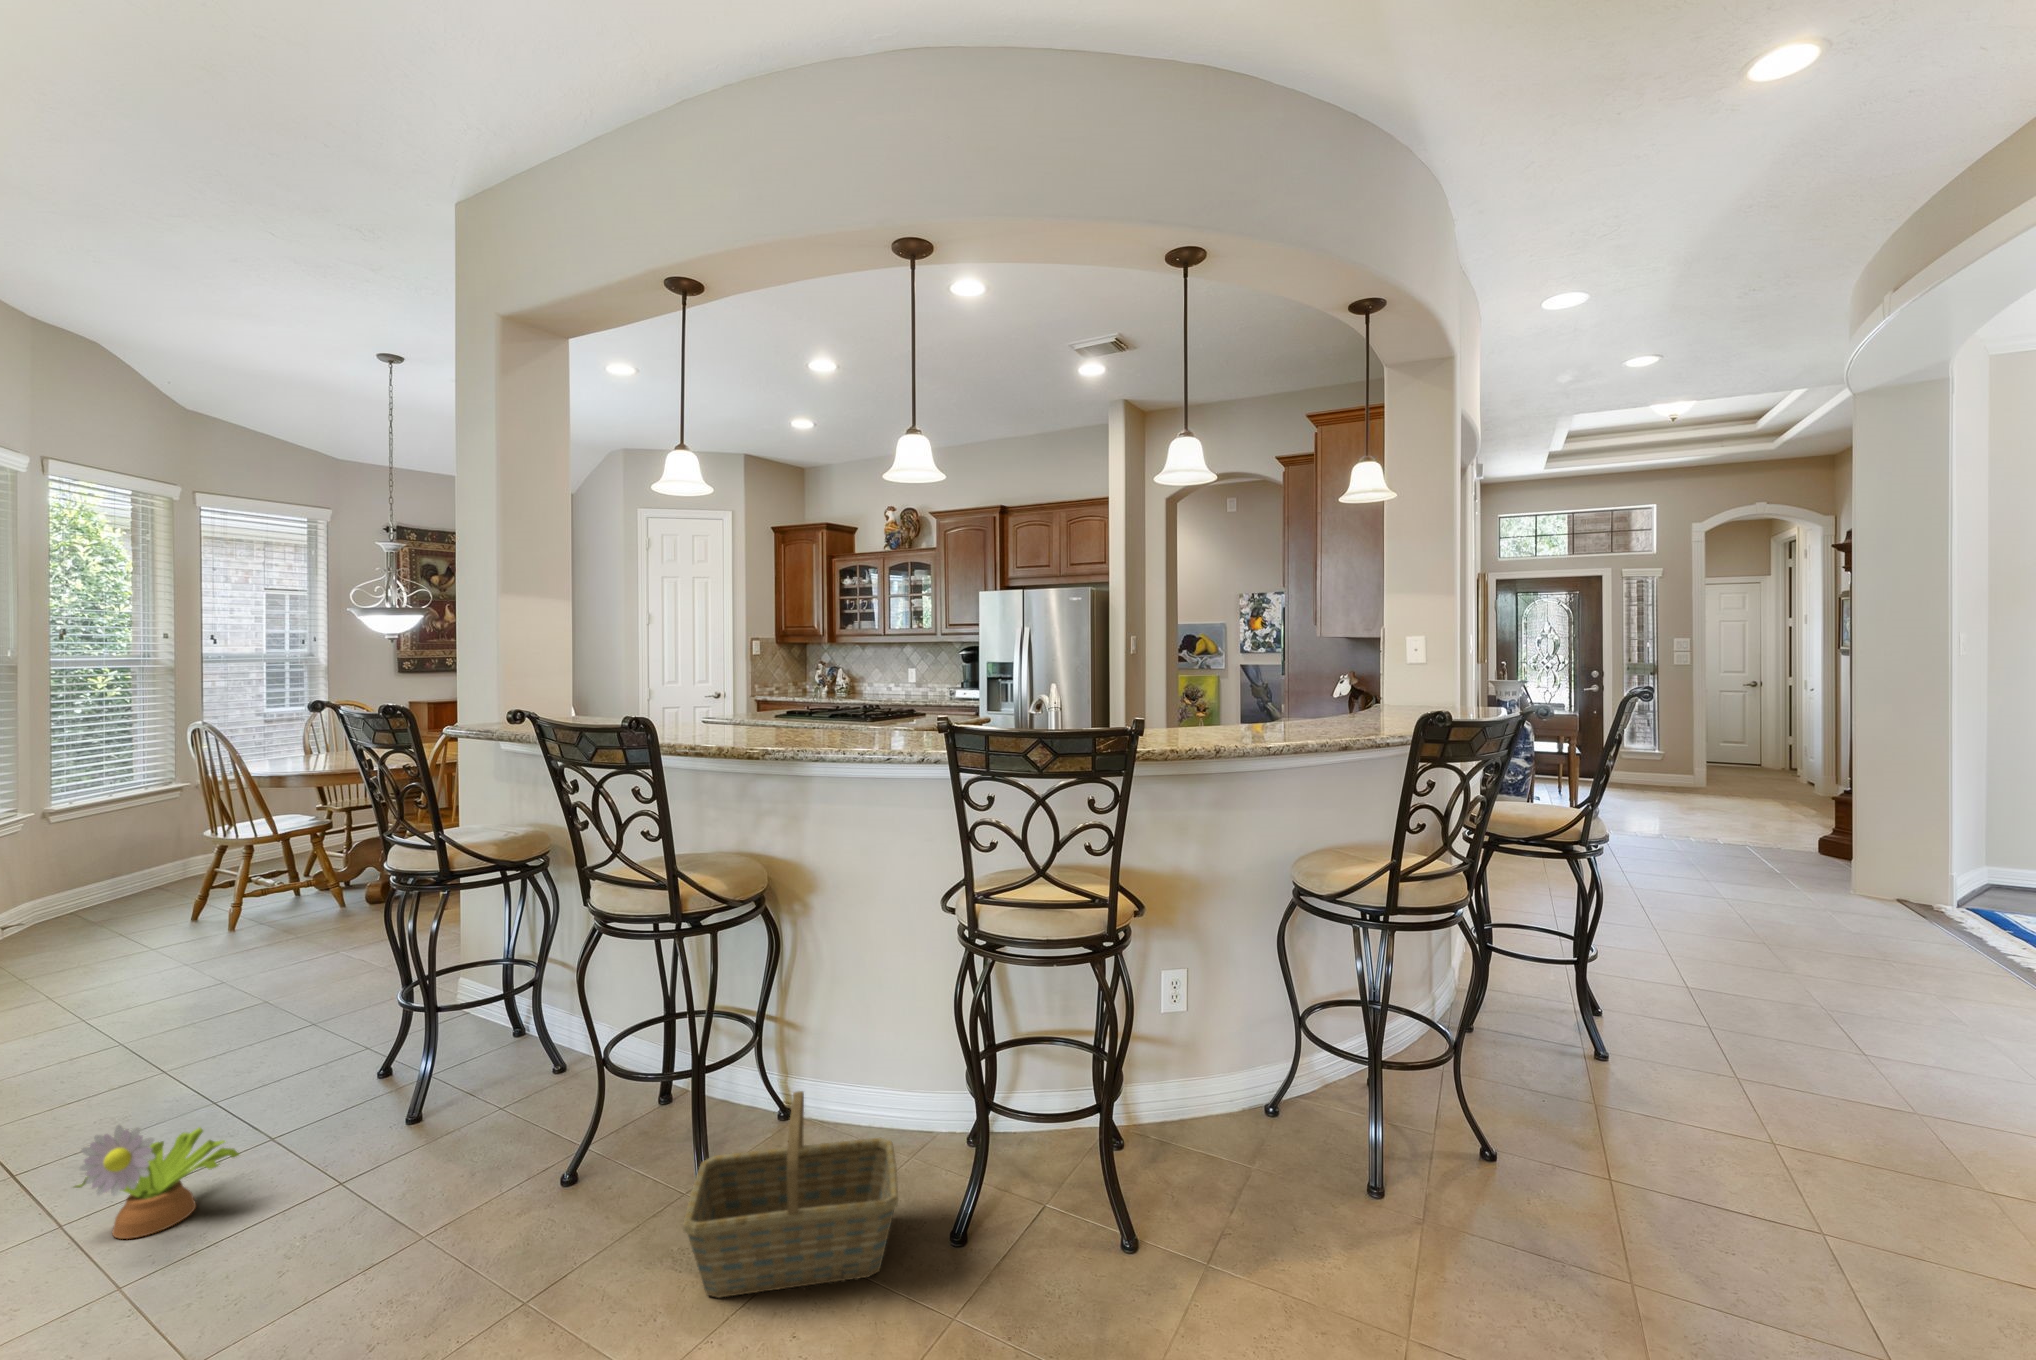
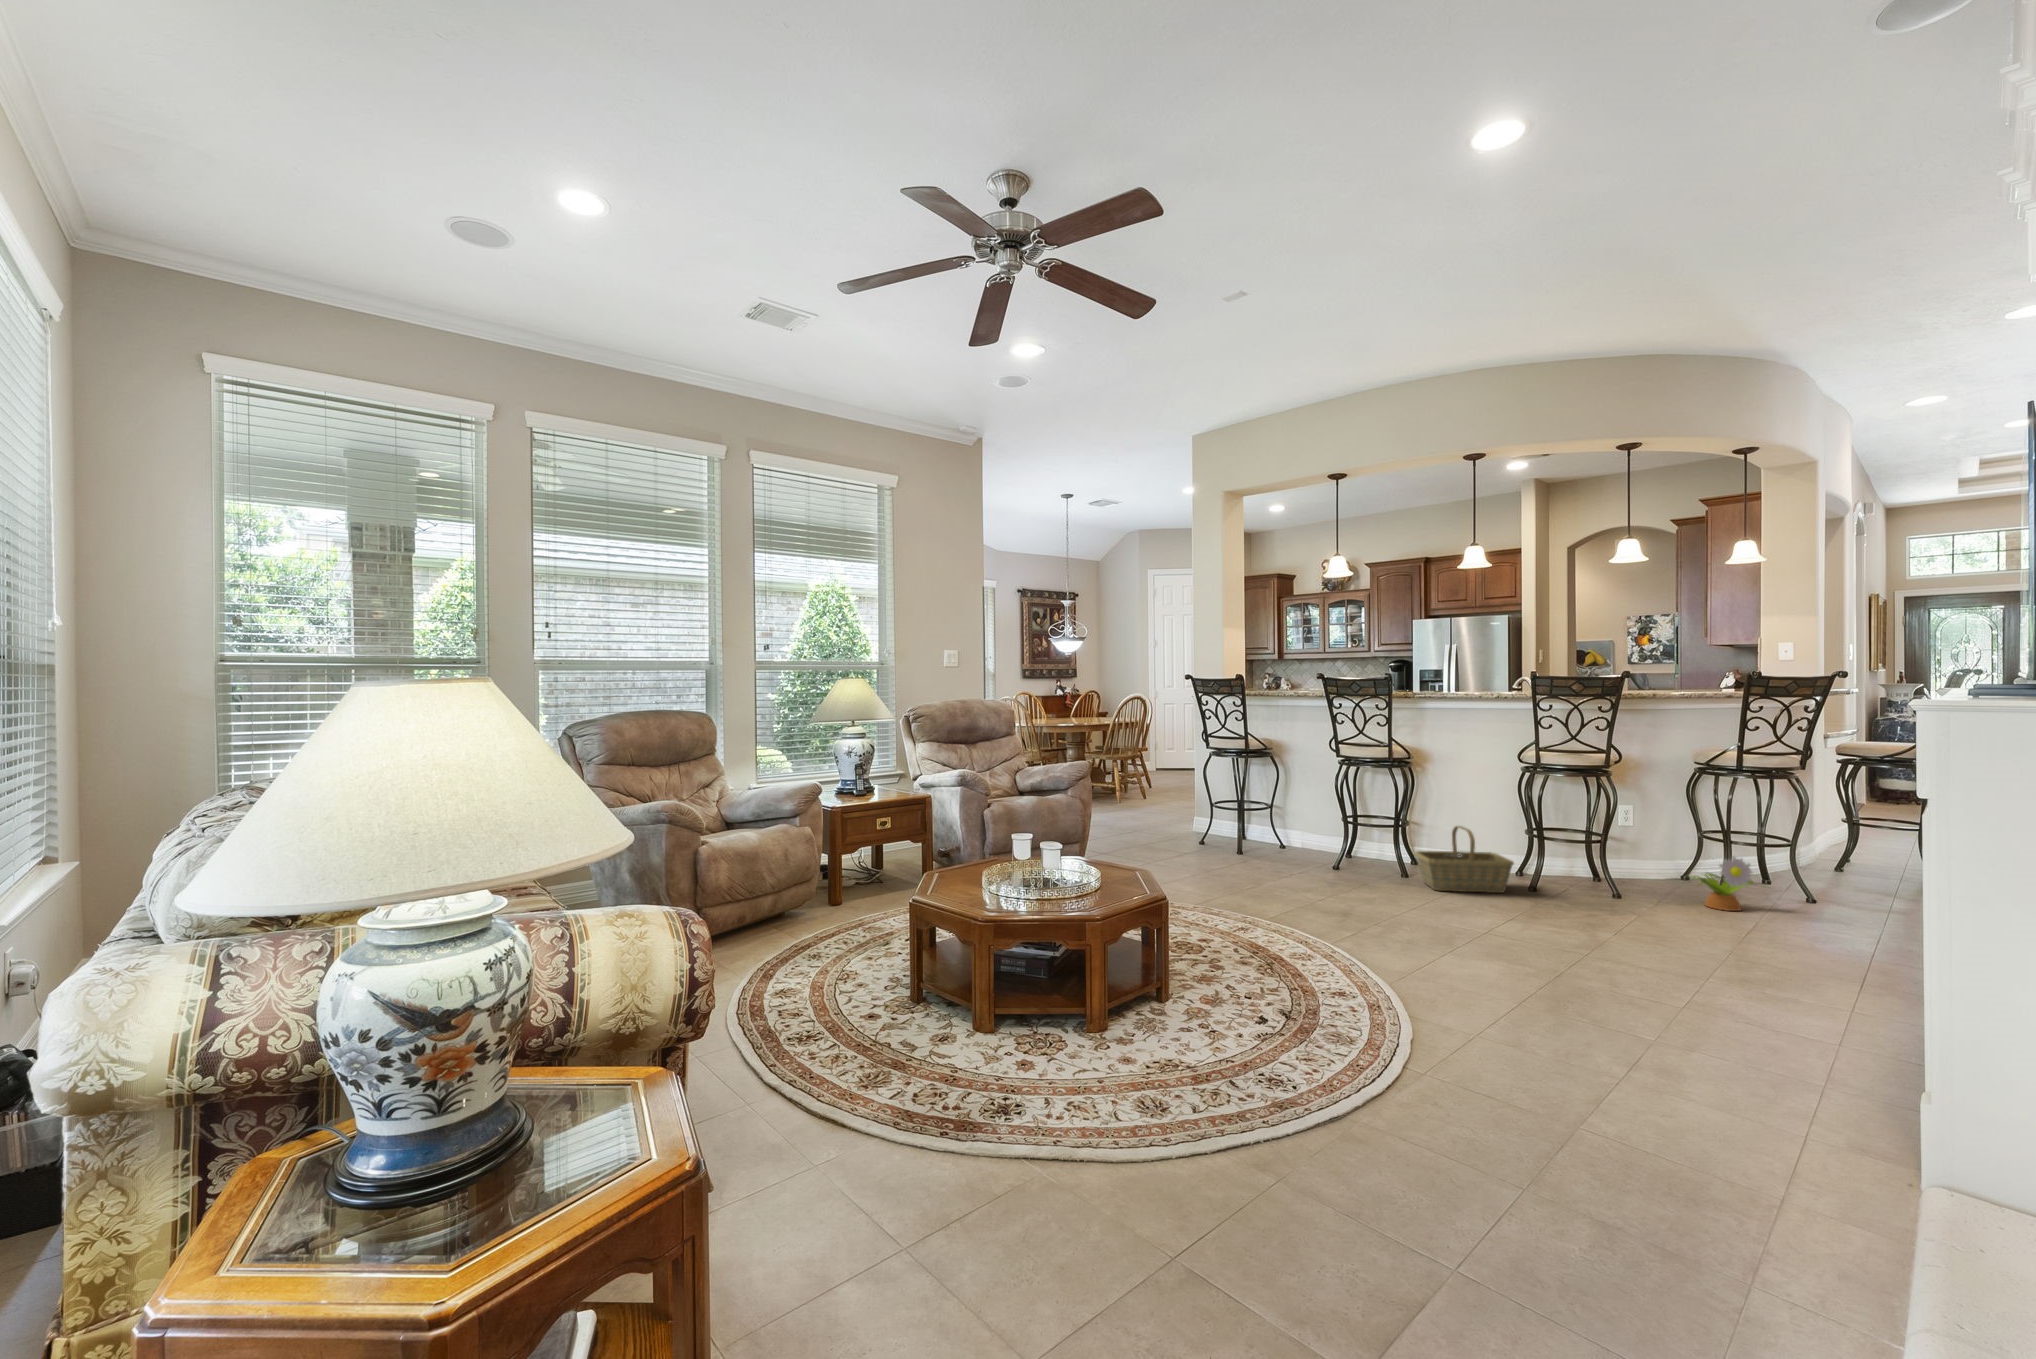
decorative plant: present [74,1125,239,1239] -> present [1691,857,1754,911]

